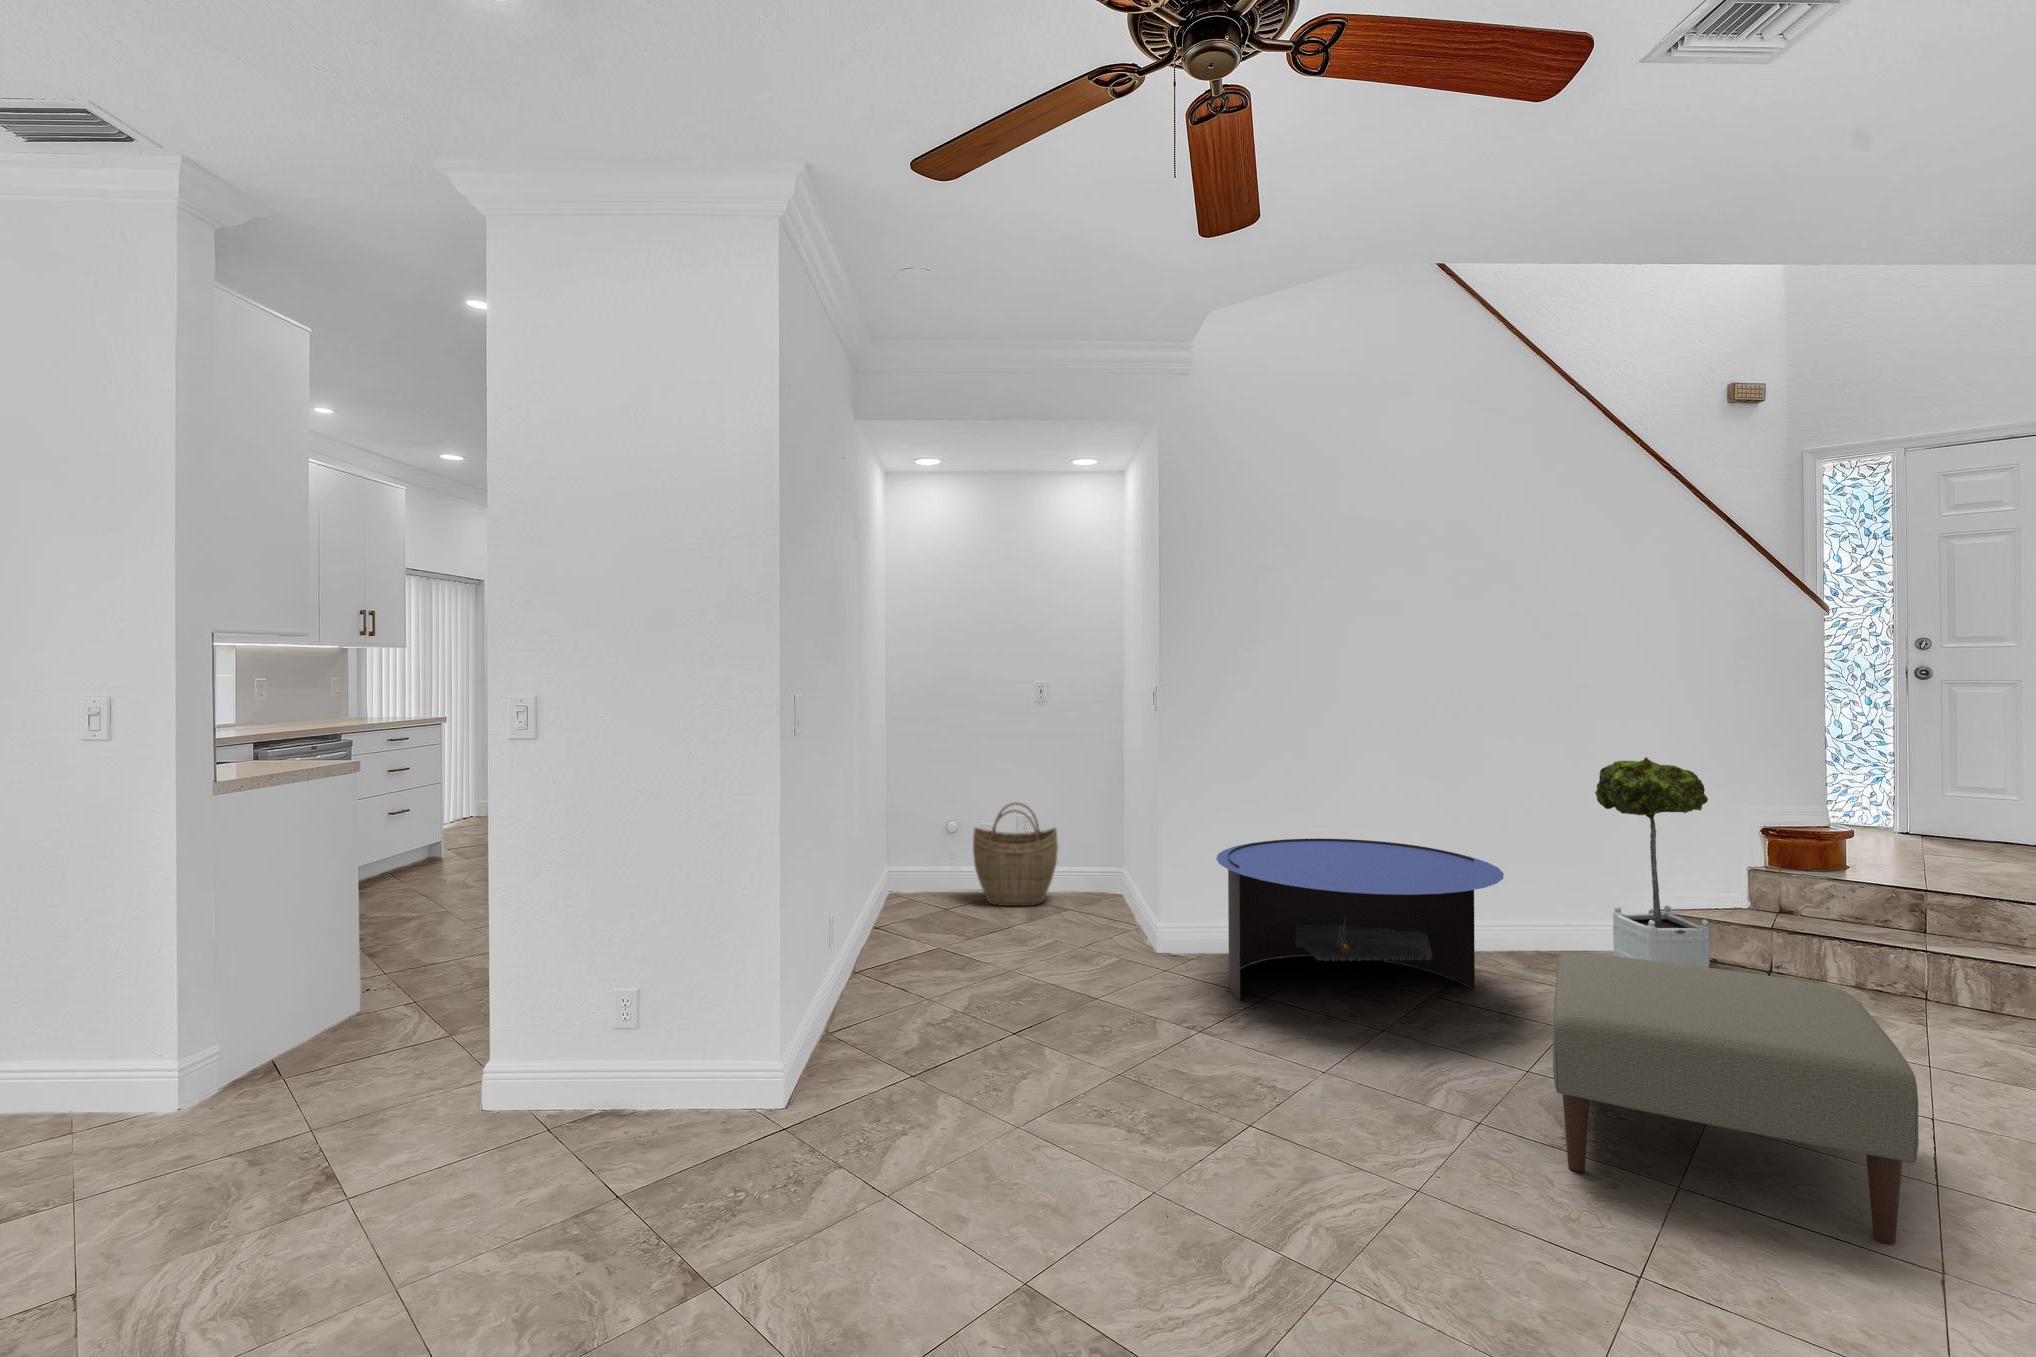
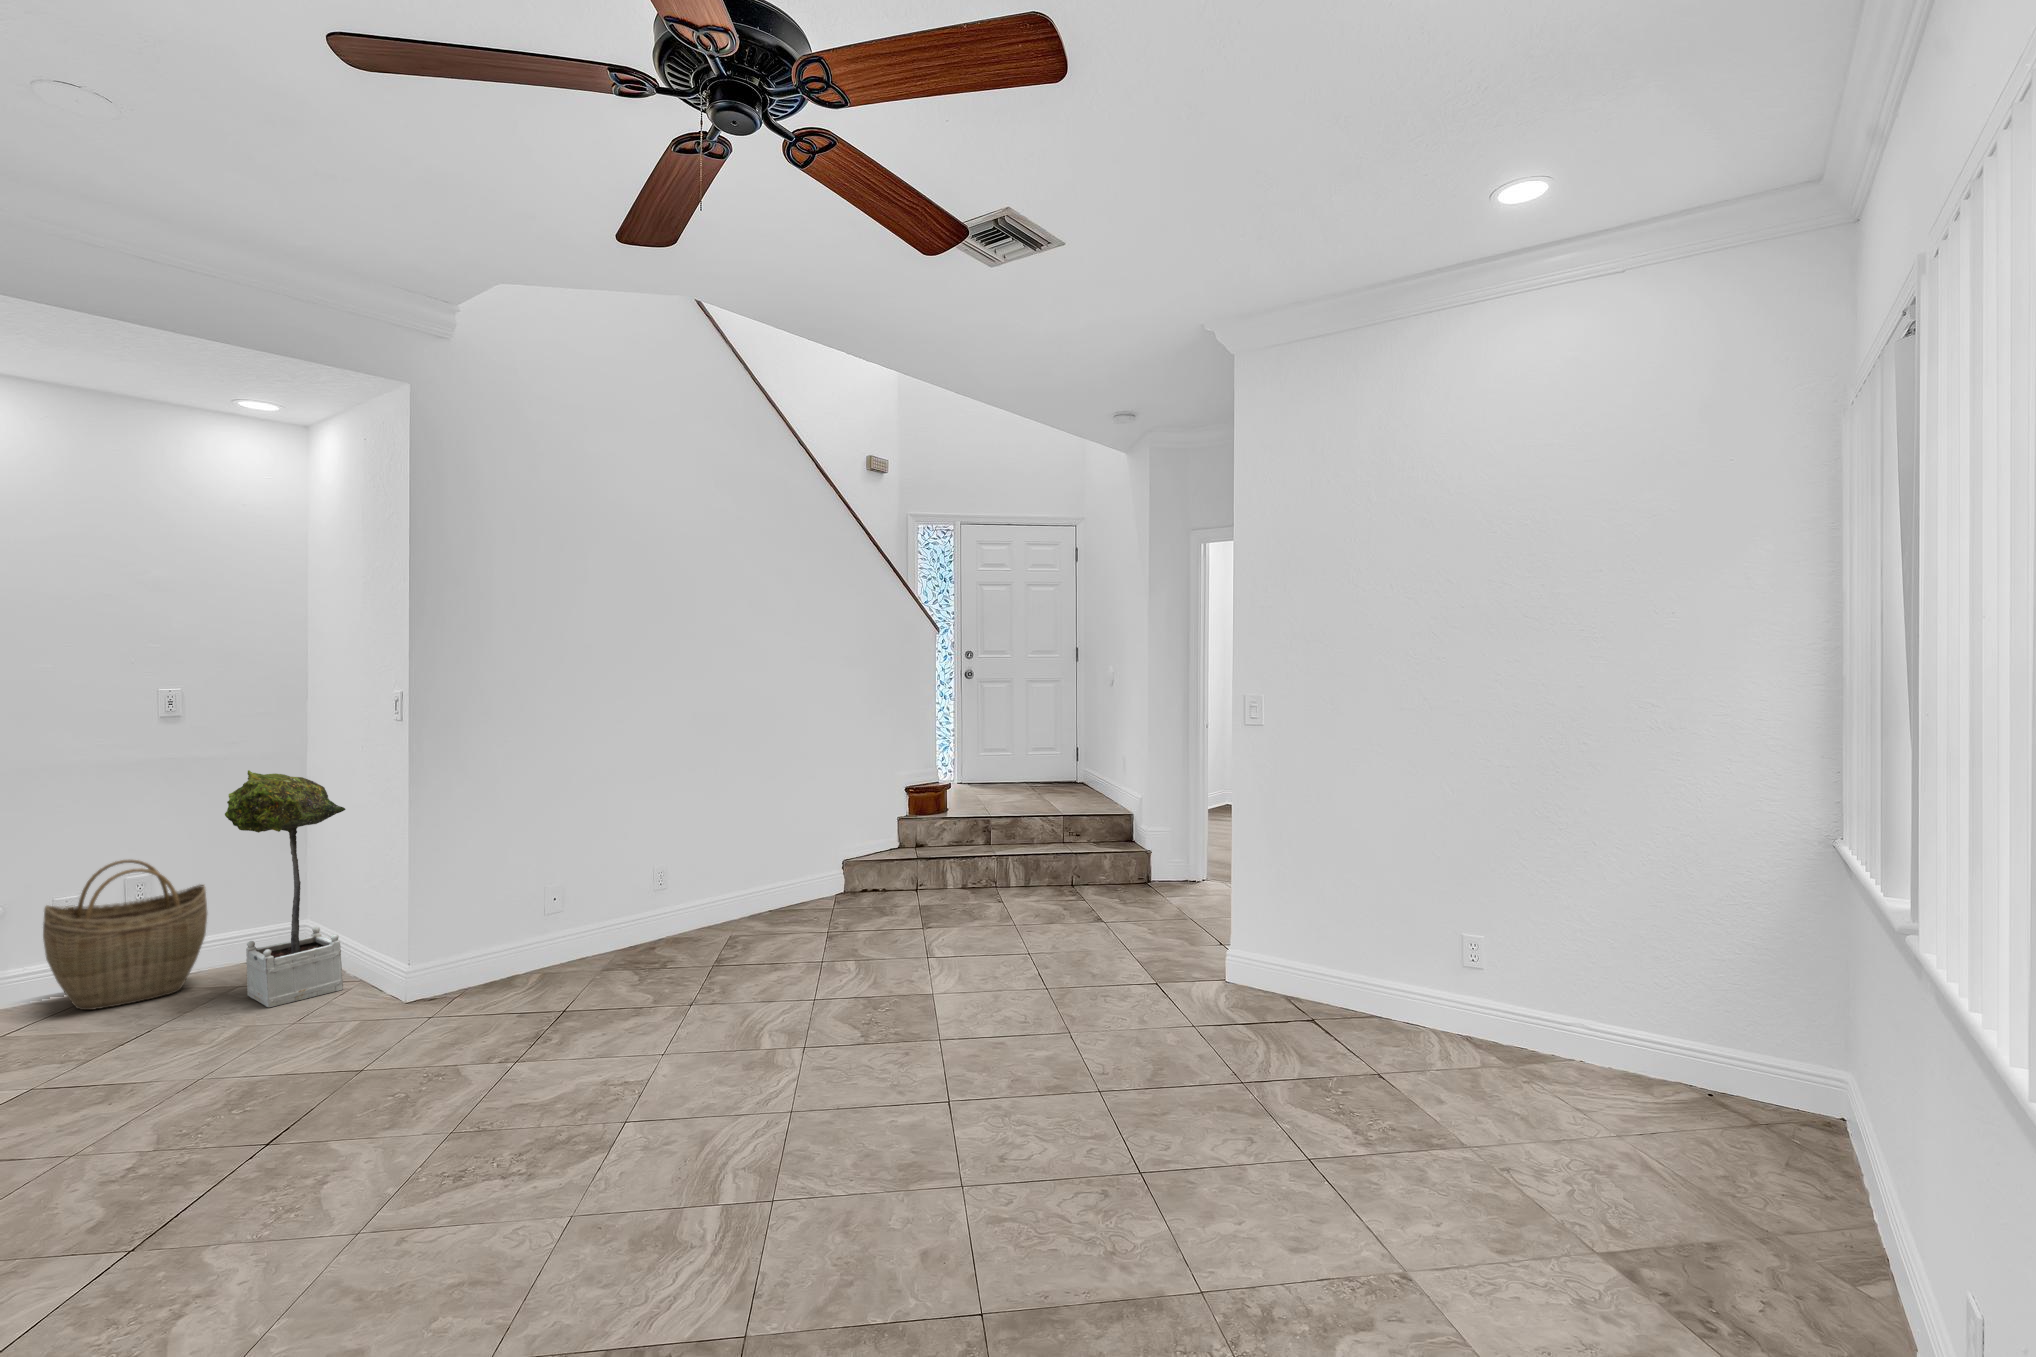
potted tree: present [1595,757,1710,968] -> present [225,770,345,1008]
coffee table: present [1216,839,1504,1000] -> none [496,834,776,1020]
ottoman: present [1553,954,1919,1244] -> none [838,881,1061,1054]

